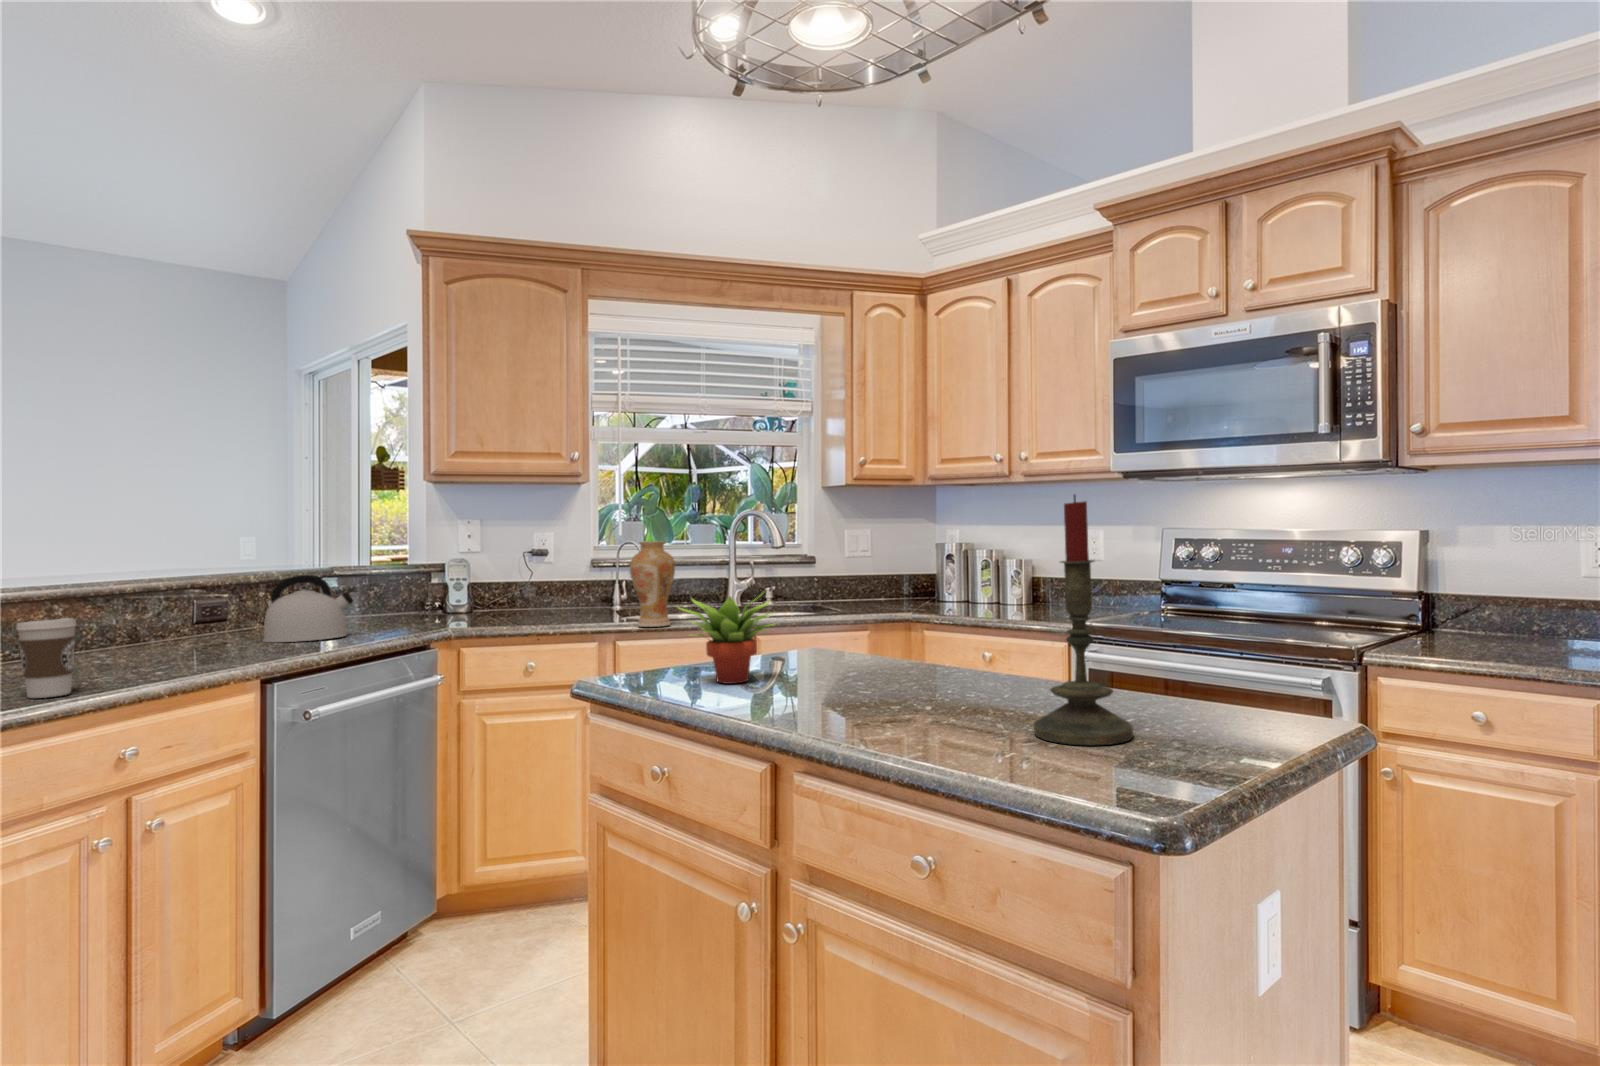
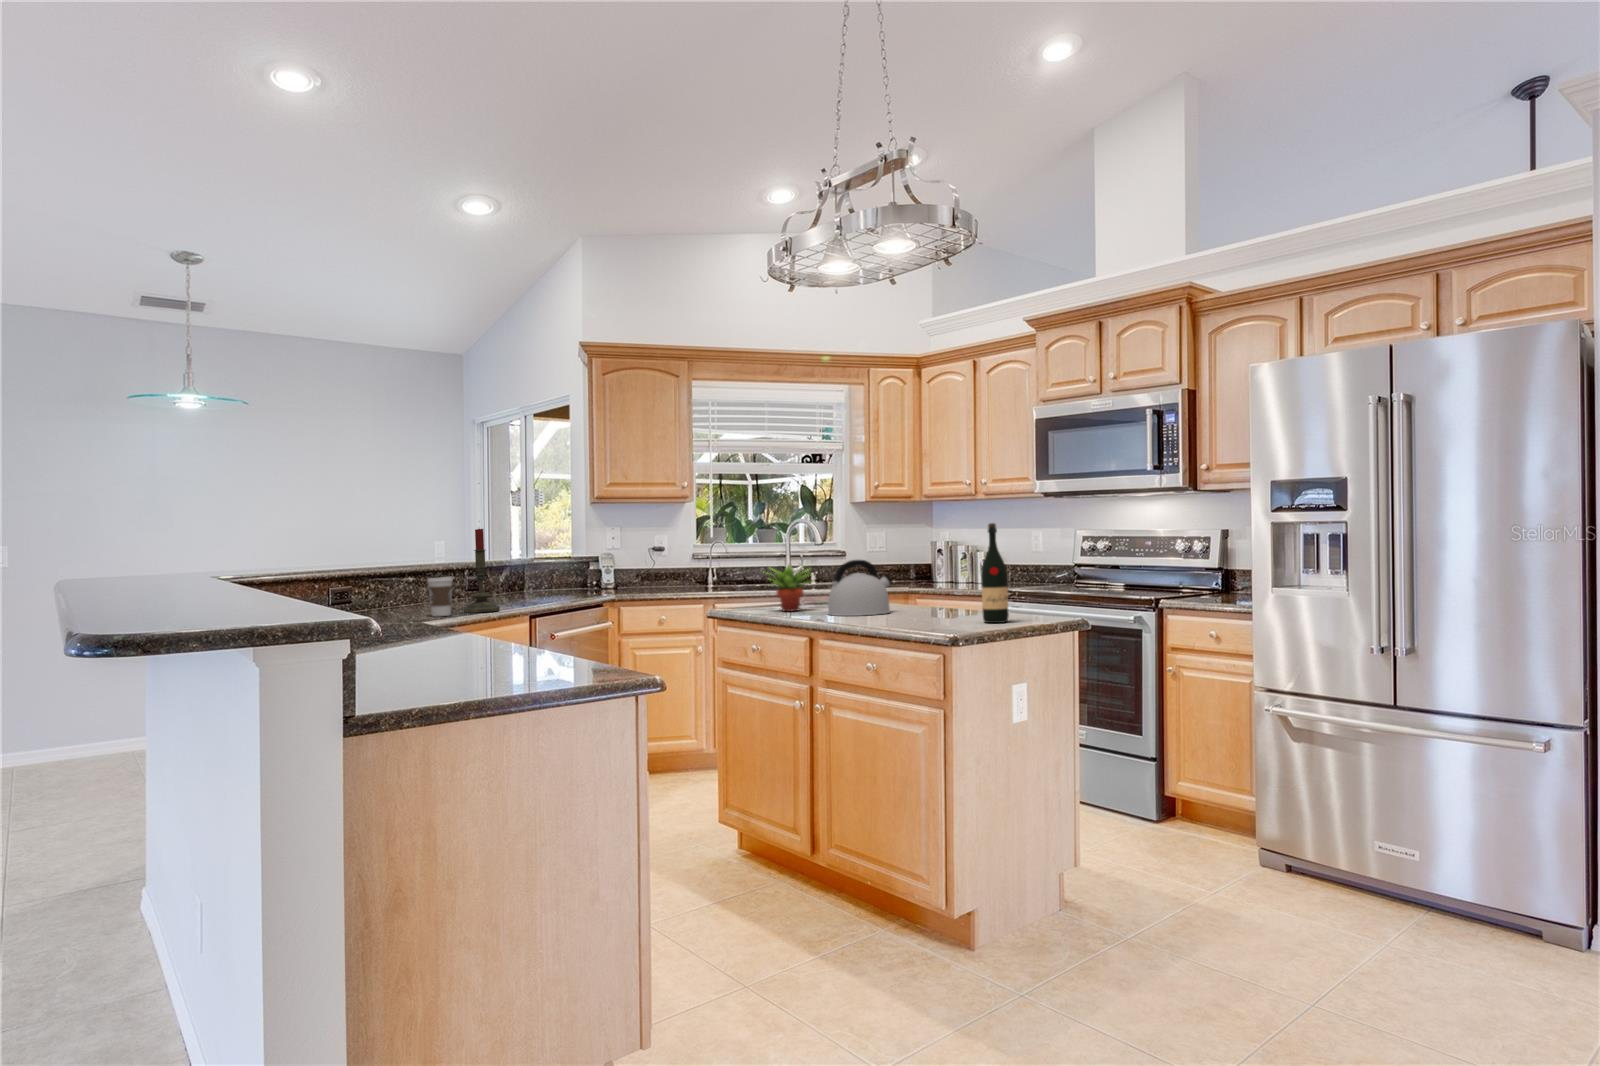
candle: present [1034,495,1133,746] -> present [464,529,500,613]
wine bottle: none [1173,525,1243,762] -> present [981,523,1009,623]
vase: present [630,541,675,627] -> none [722,540,751,596]
kettle: present [263,575,353,642] -> present [828,560,892,616]

